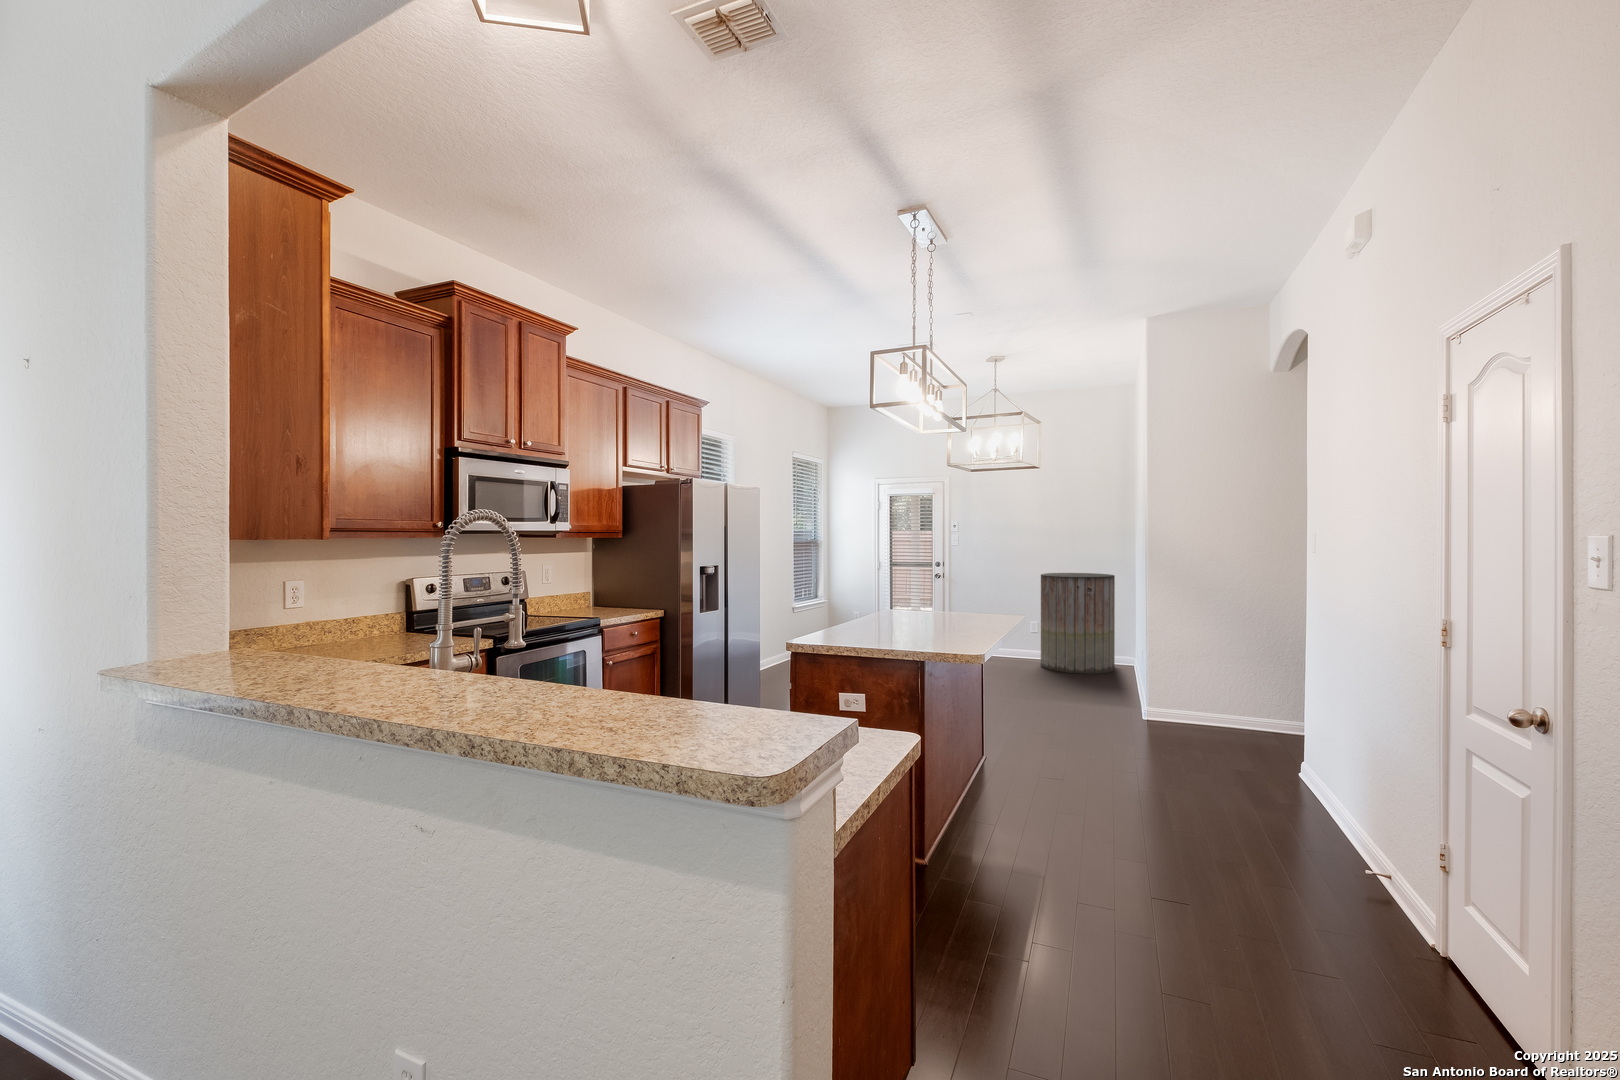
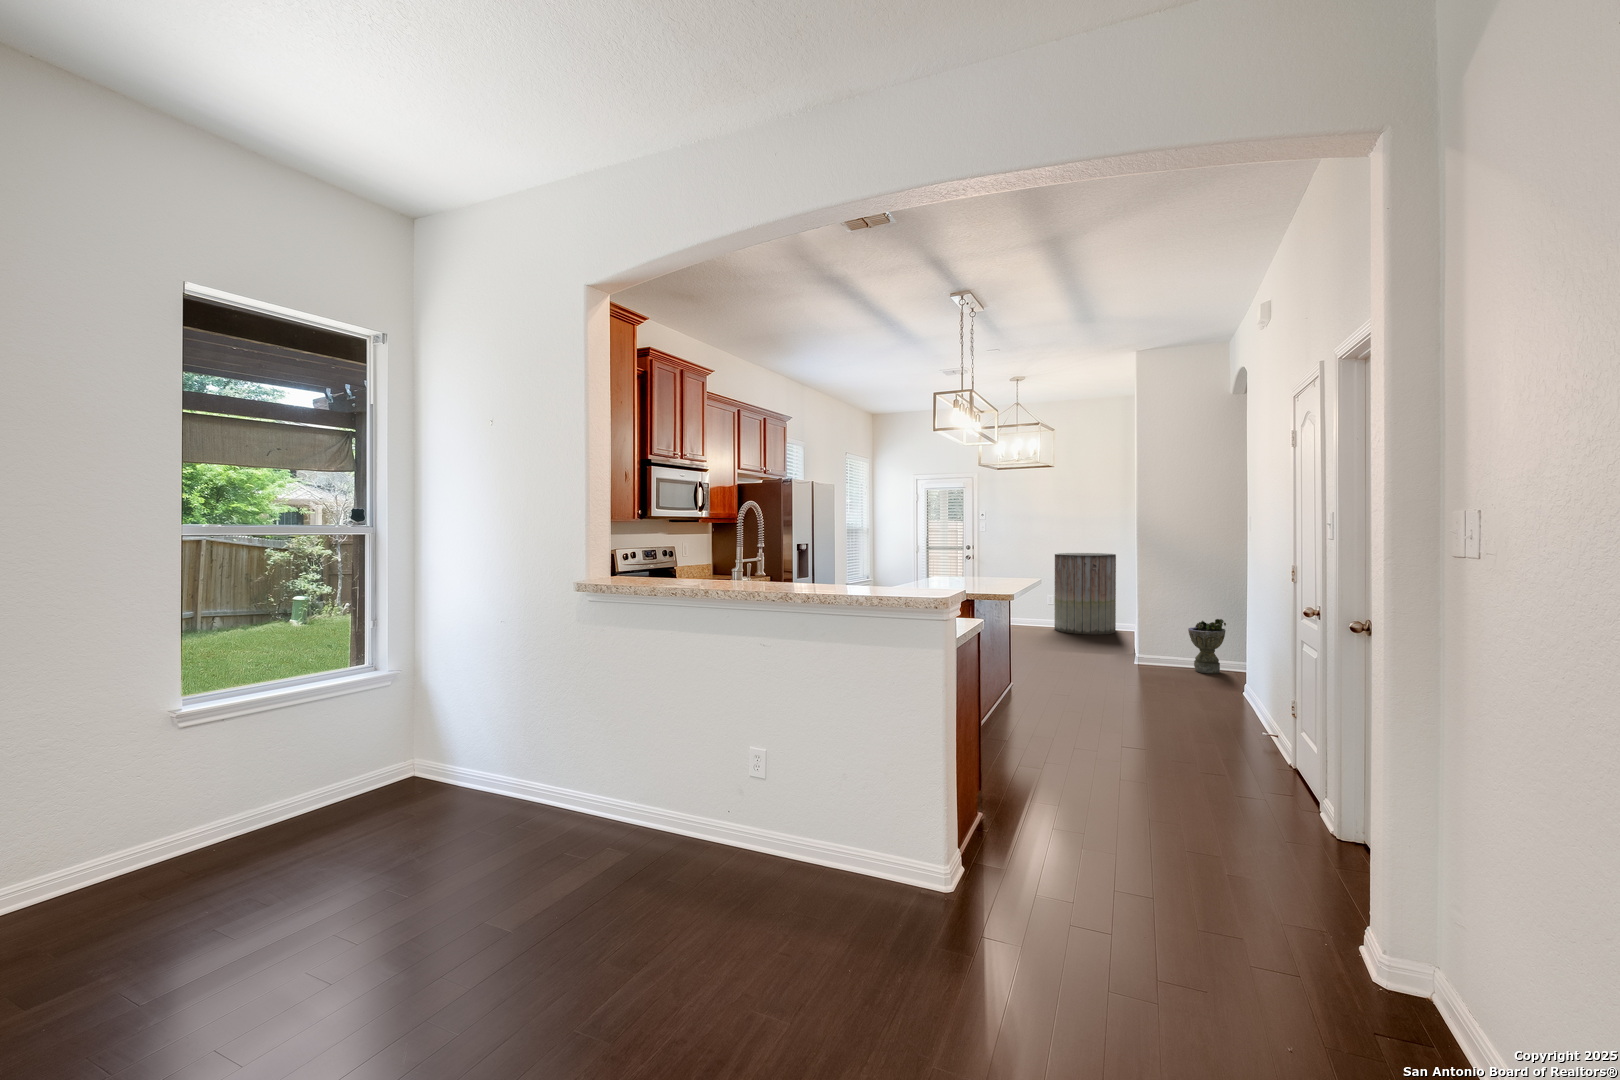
planter: none [1217,666,1268,739] -> present [1188,619,1226,674]

